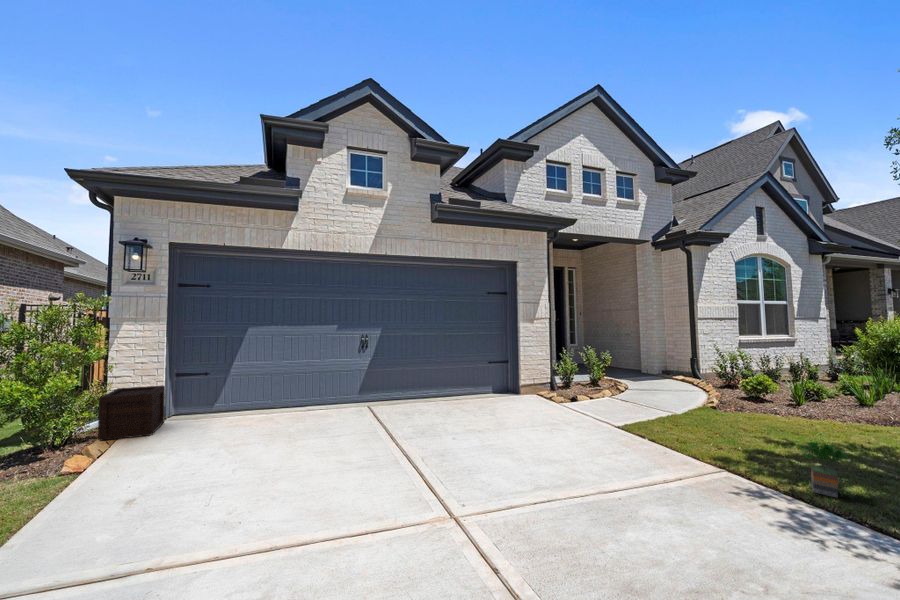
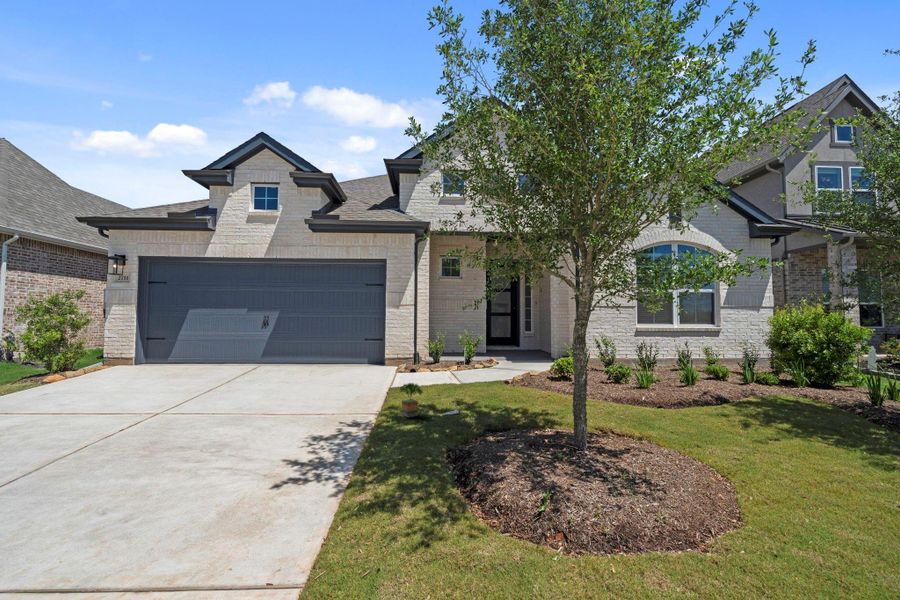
wooden crate: present [98,385,165,441] -> none [91,344,134,372]

